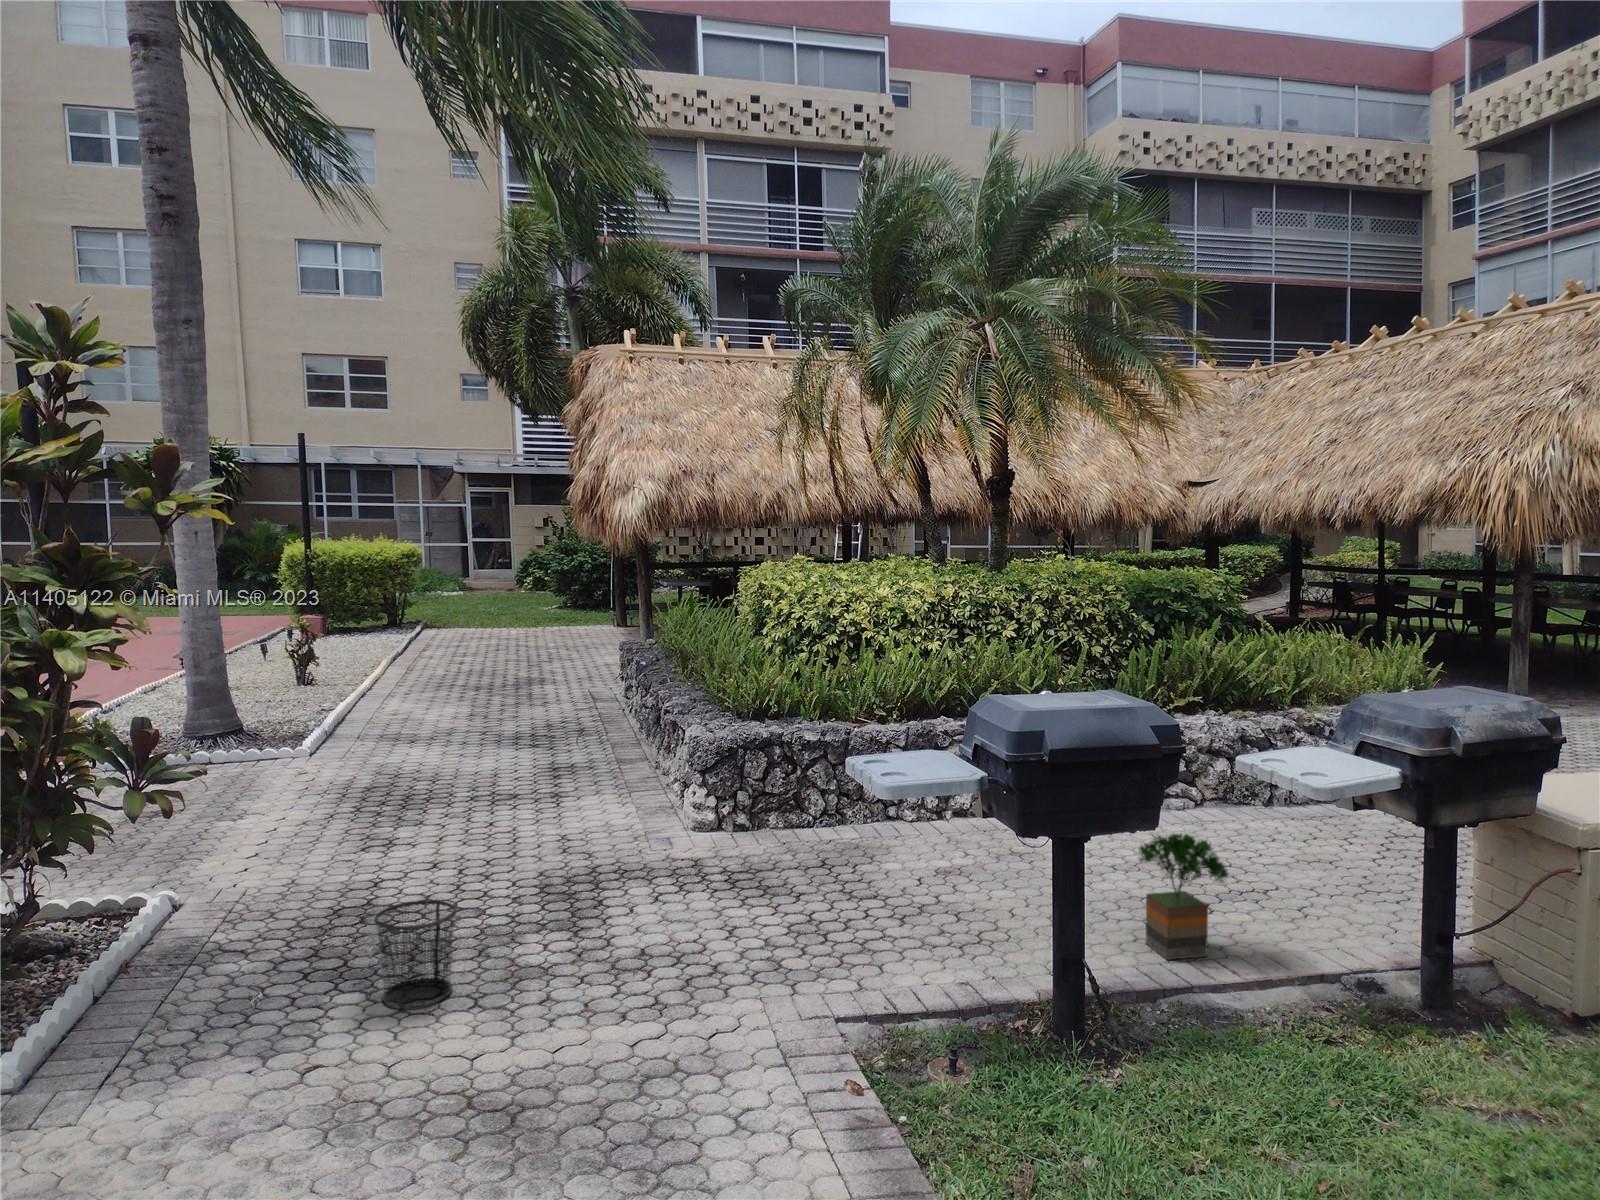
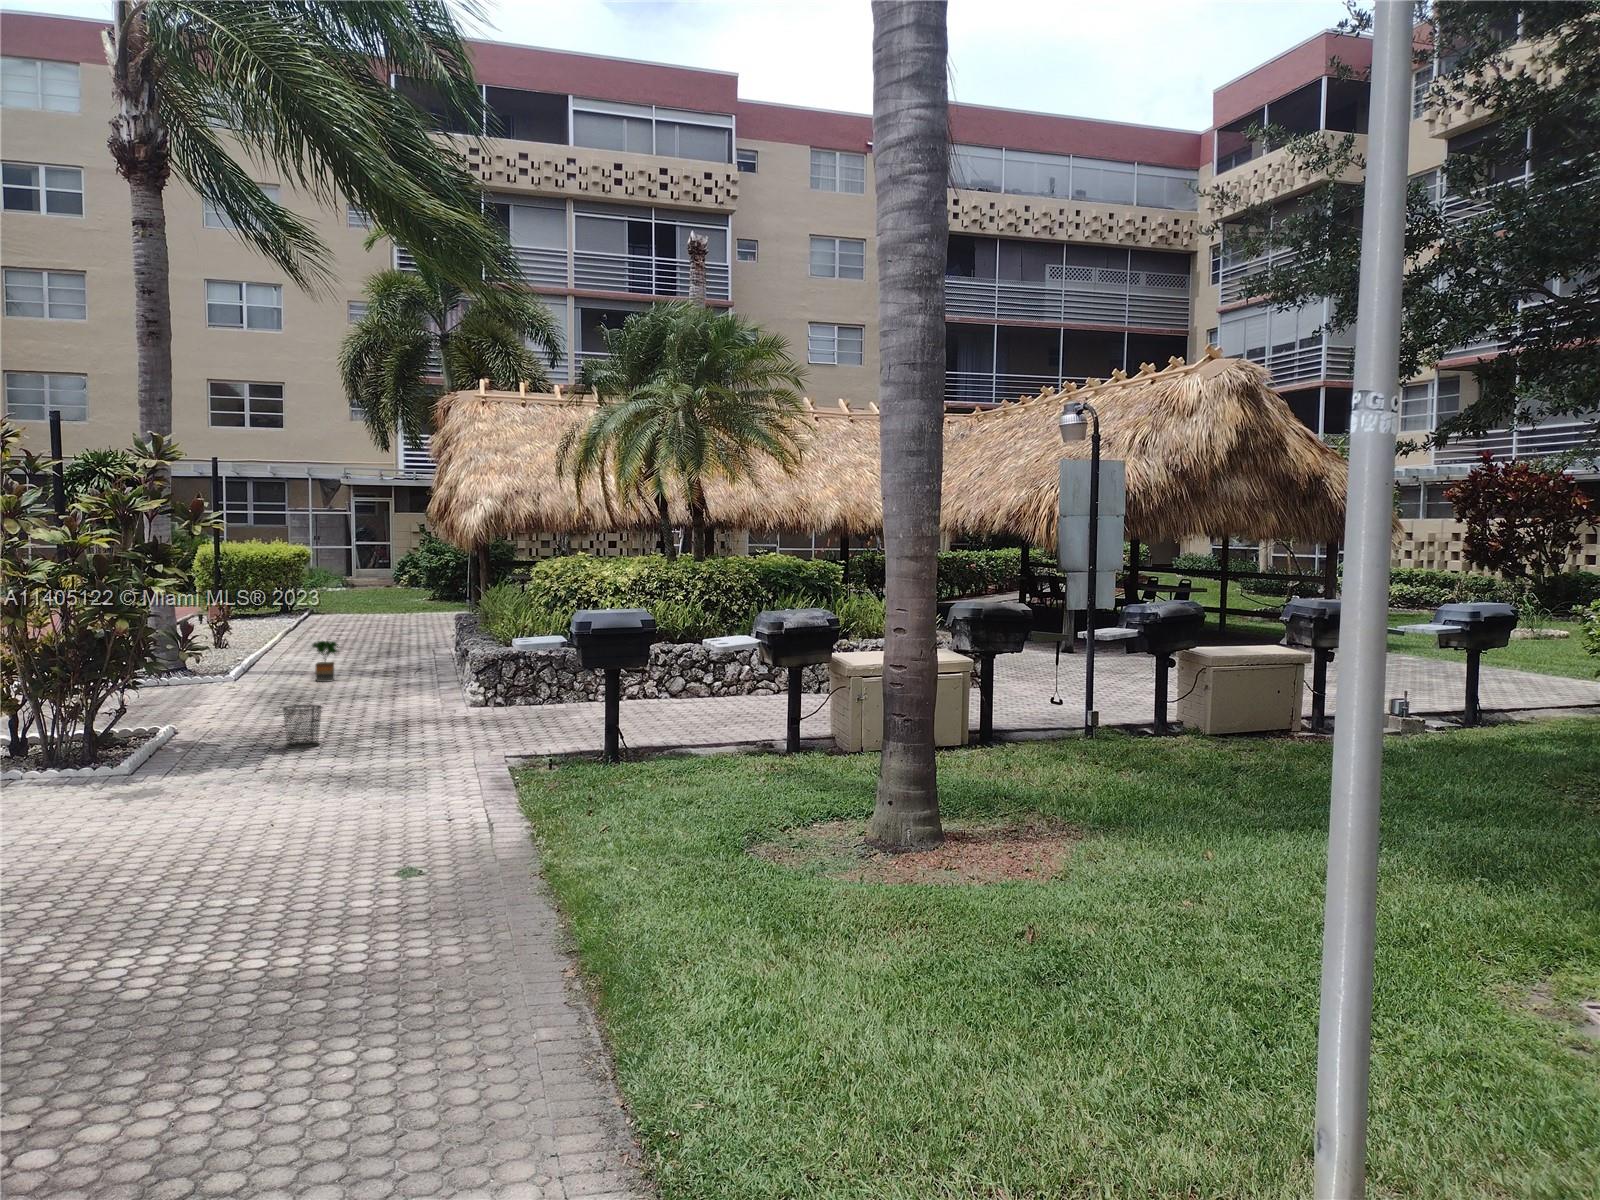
potted tree: present [1138,834,1229,960] -> present [313,641,339,682]

